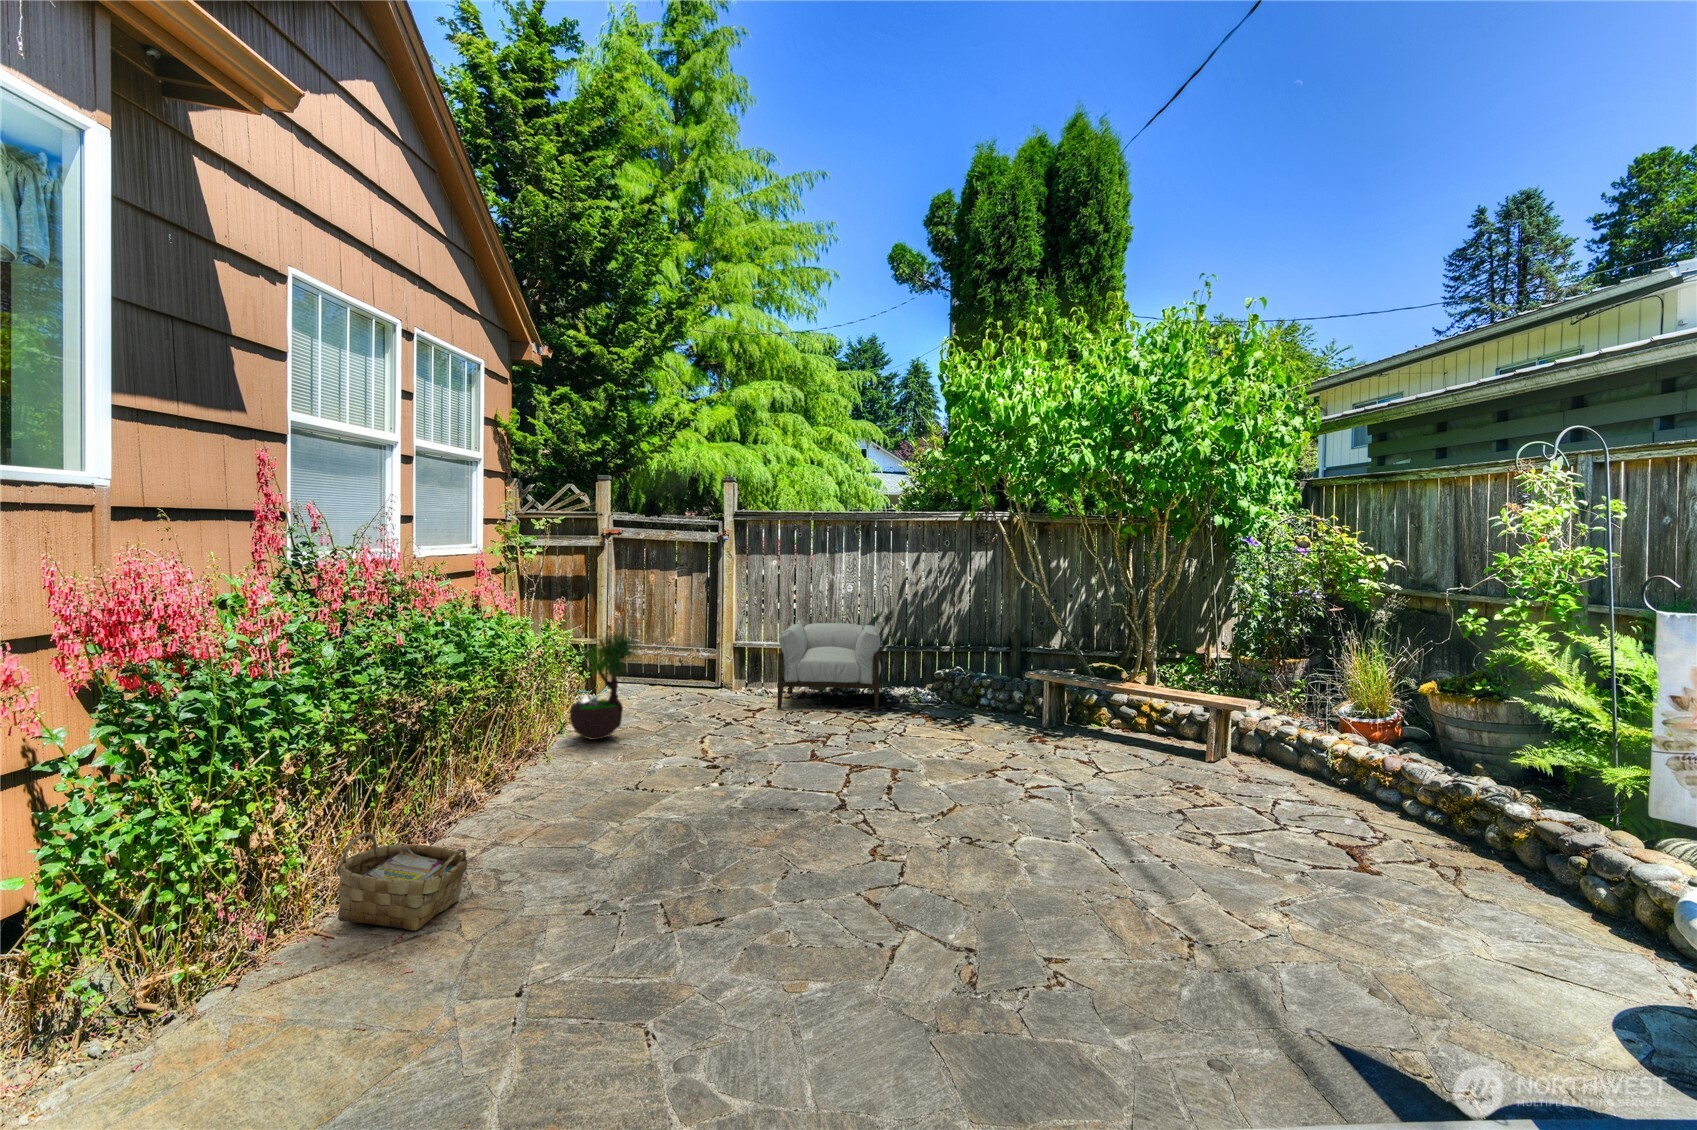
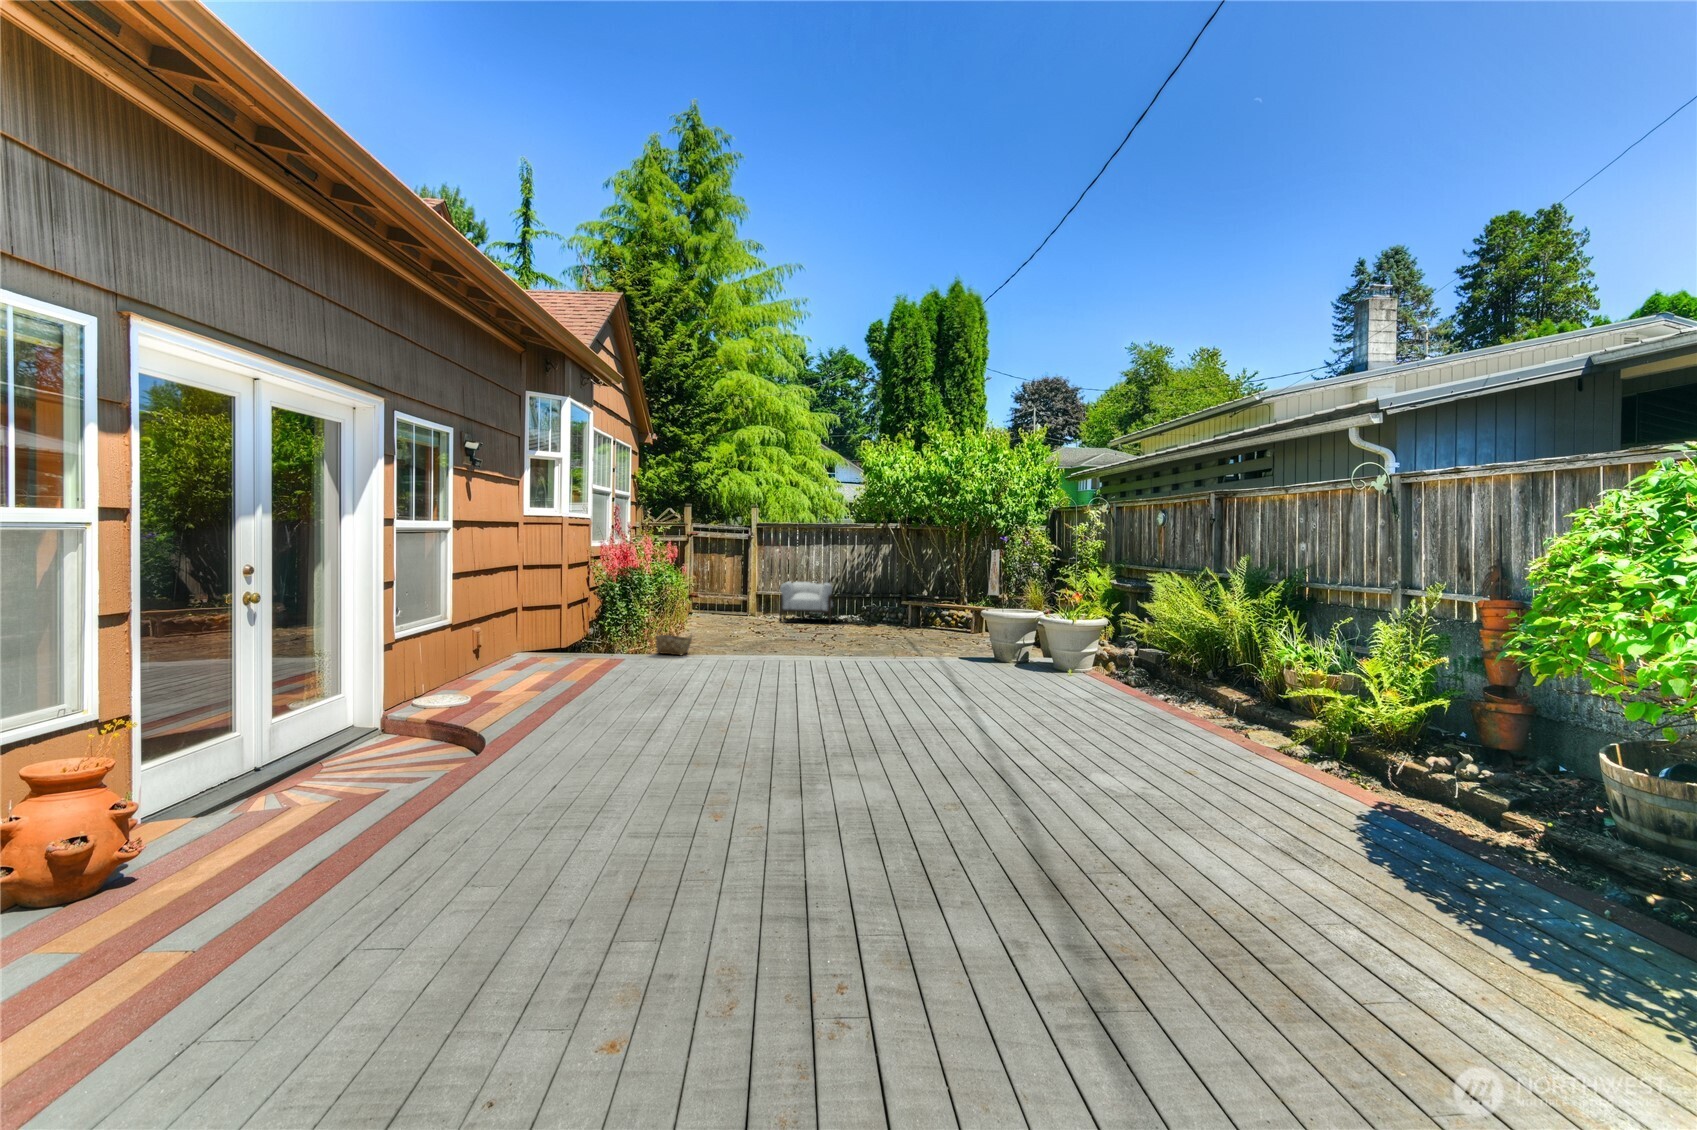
potted tree: present [570,632,638,740] -> none [686,574,719,629]

